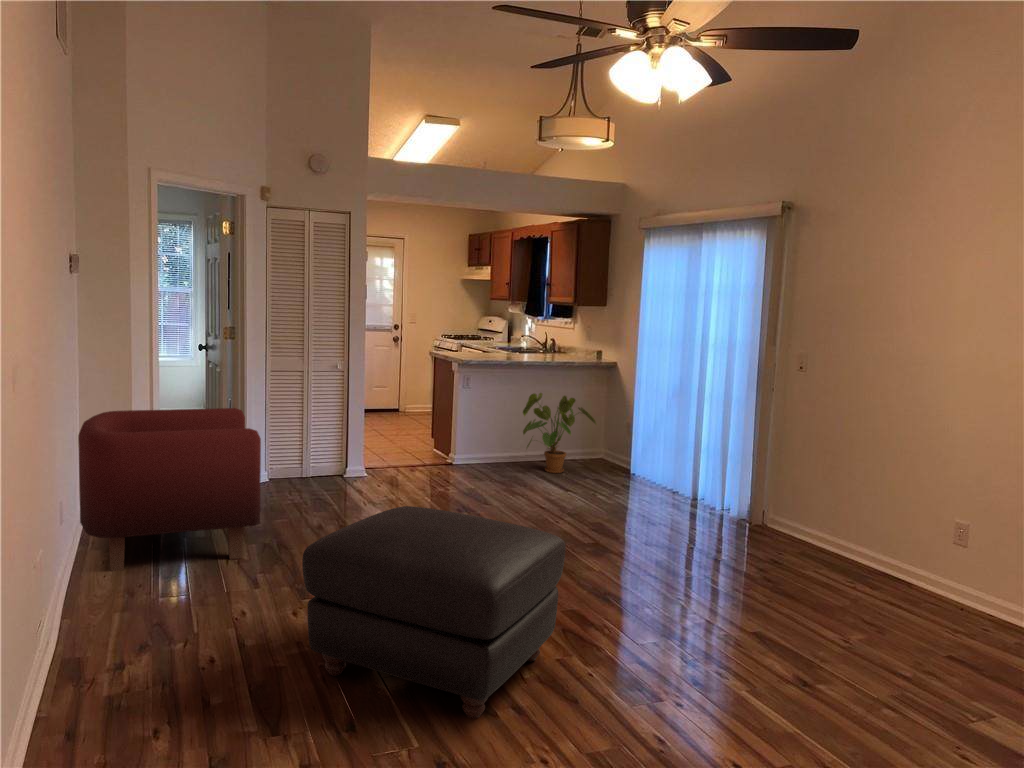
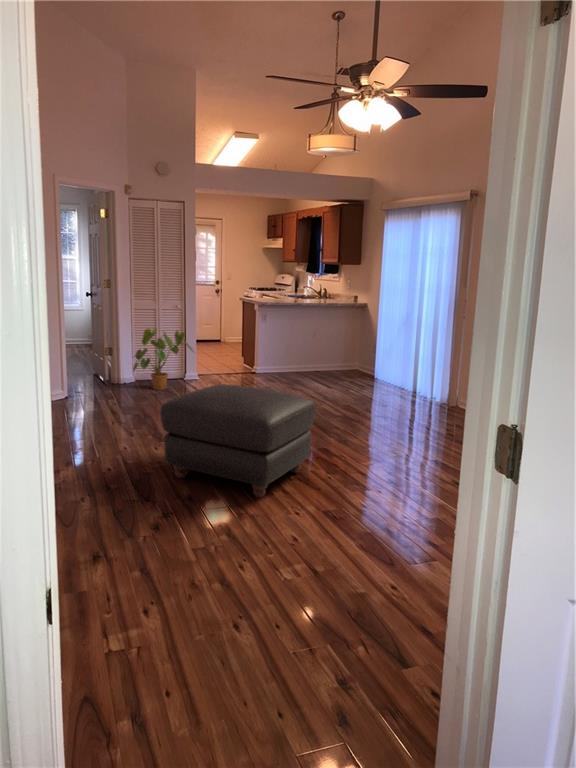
house plant: present [523,393,597,473] -> present [133,328,193,390]
armchair: present [78,408,261,571] -> none [21,332,133,429]

